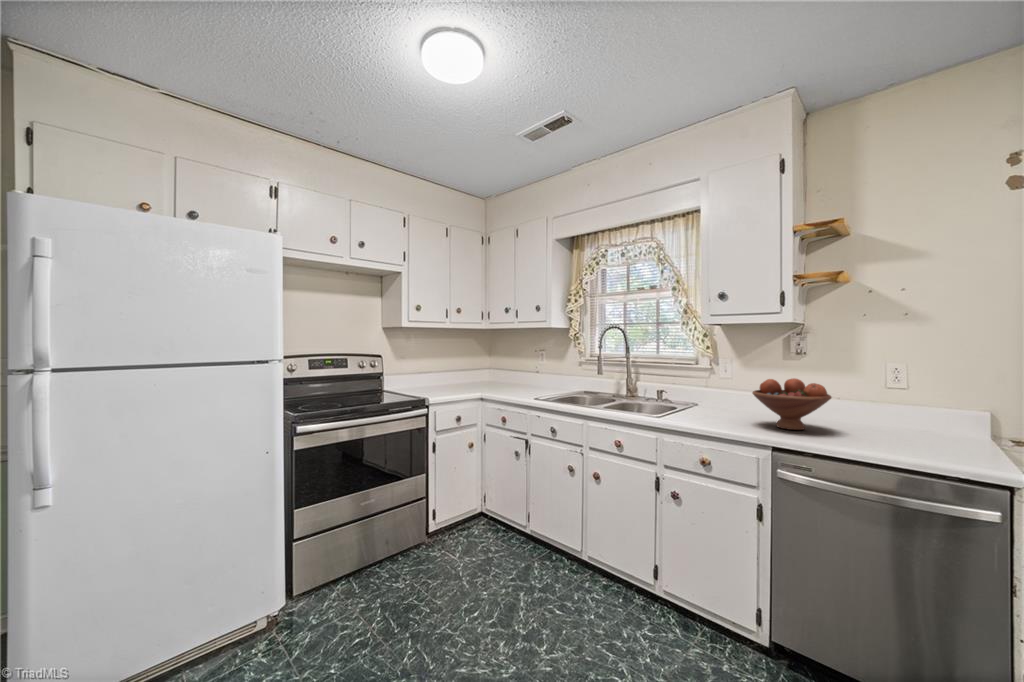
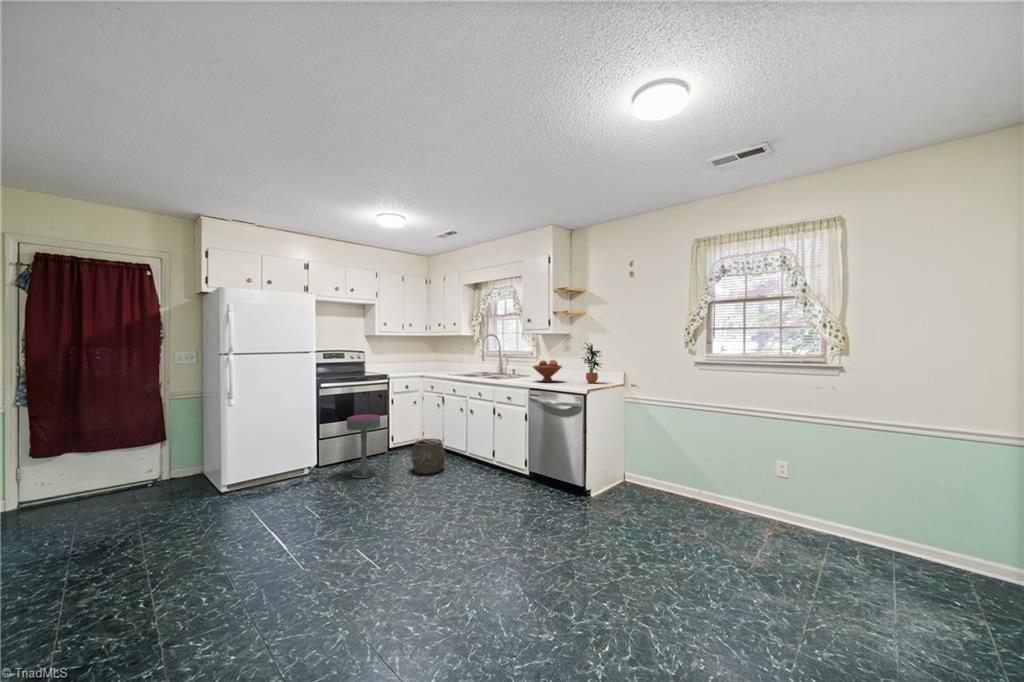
potted plant: none [878,342,950,437] -> present [583,343,602,383]
bar stool: none [345,492,419,650] -> present [347,414,380,478]
woven basket: none [484,539,557,633] -> present [411,439,445,474]

